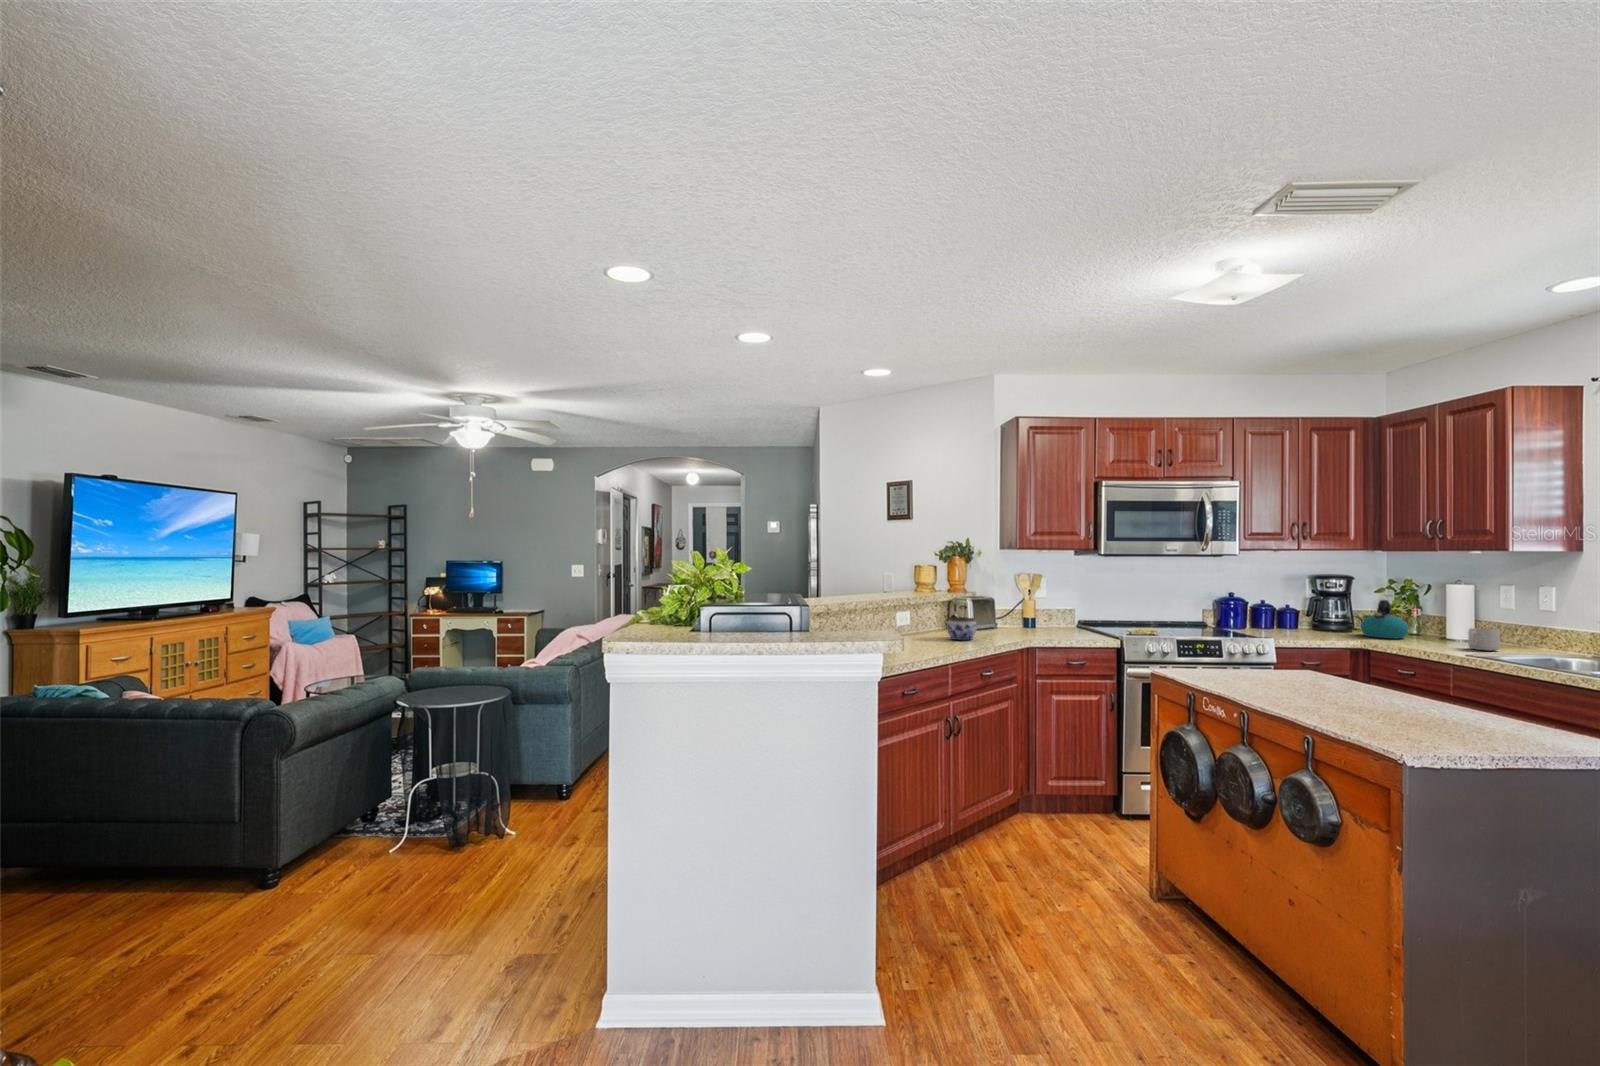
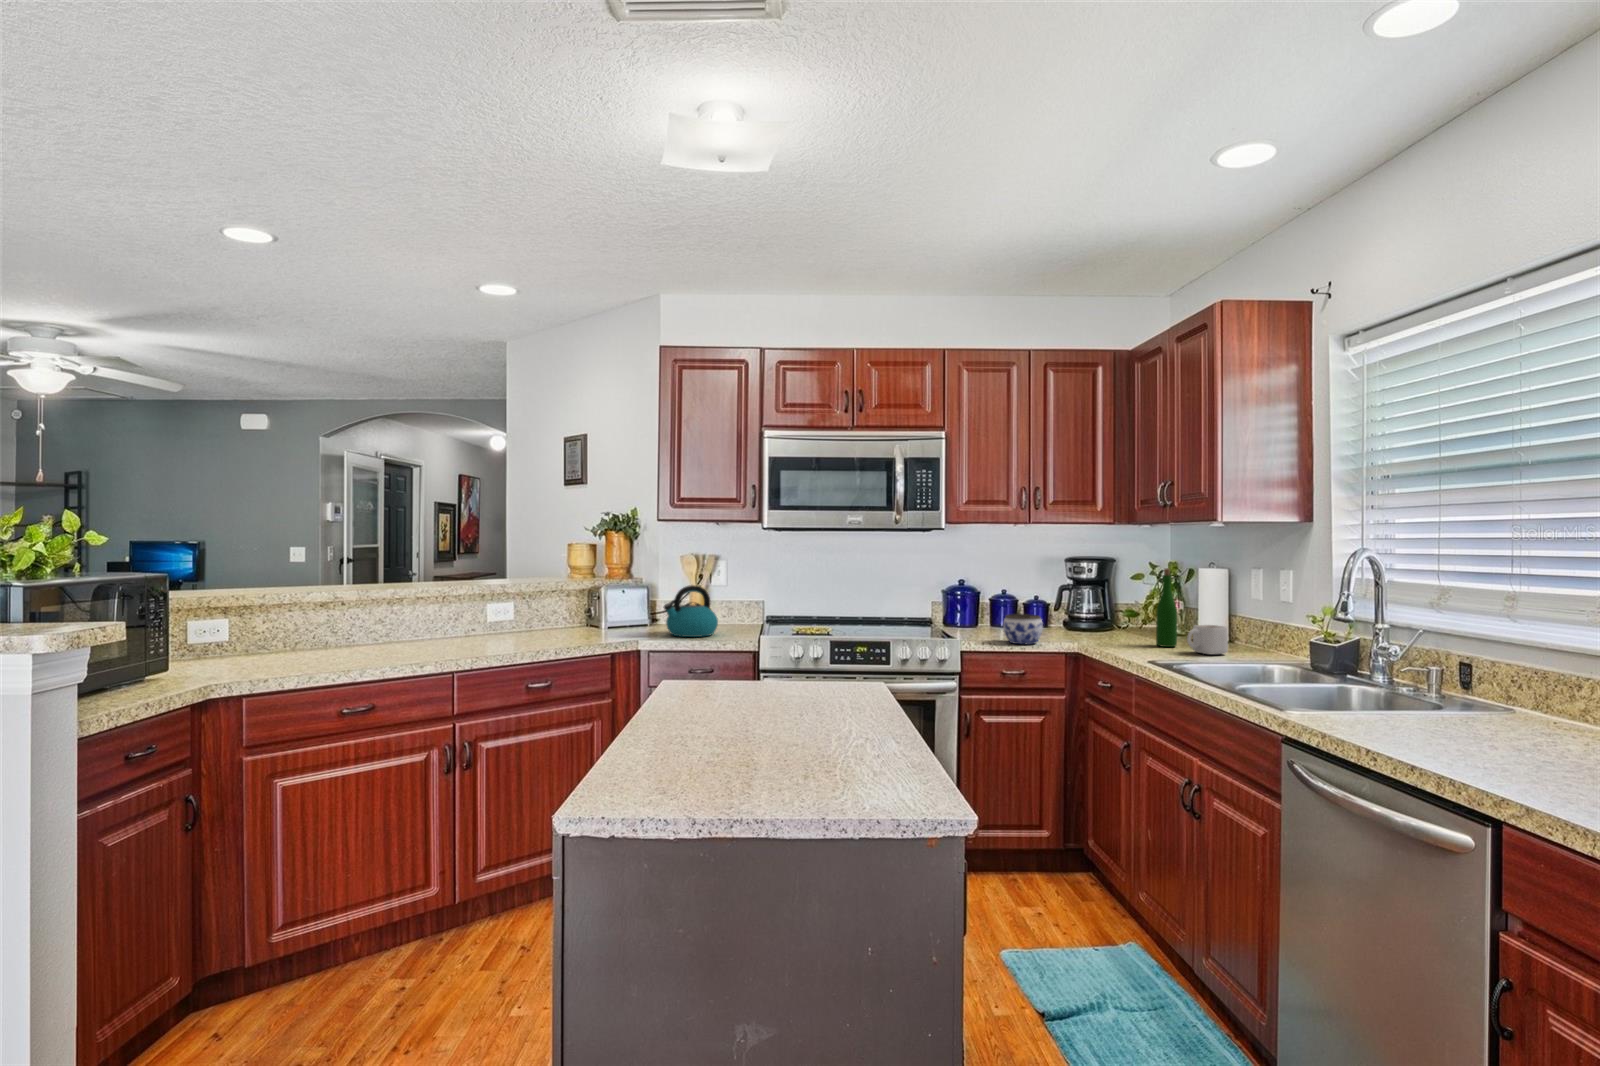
wine bottle: none [1427,585,1446,645] -> present [1156,568,1177,647]
kettle: present [1360,600,1409,639] -> present [664,585,718,637]
jar: present [947,617,977,640] -> present [1003,613,1043,644]

